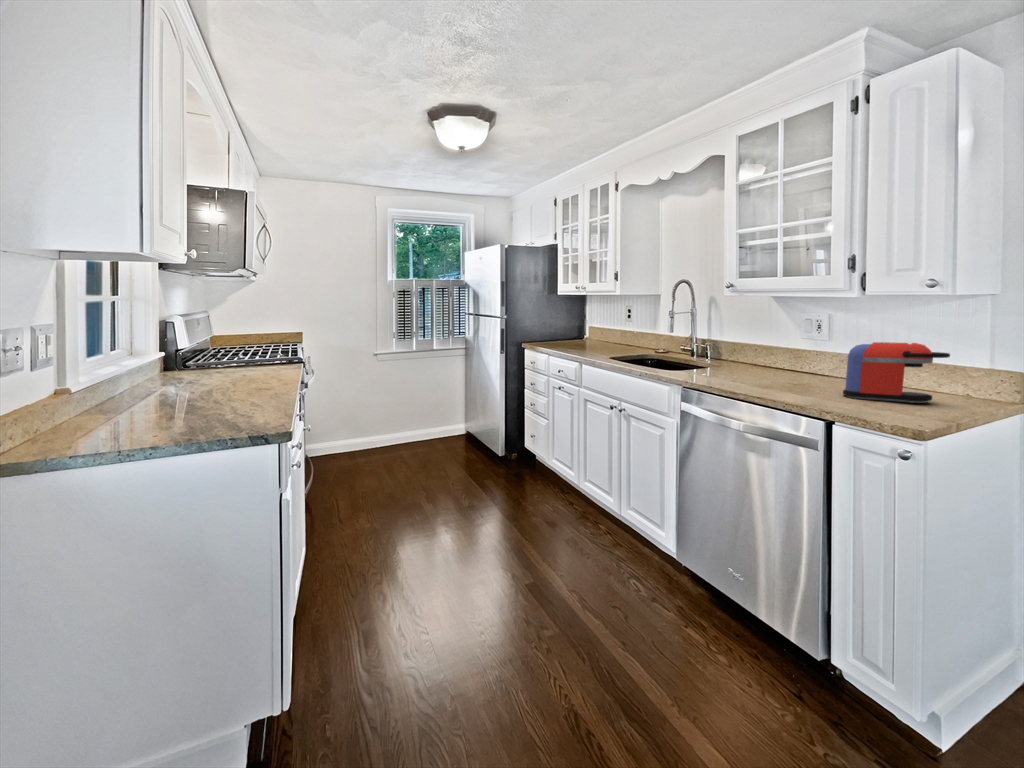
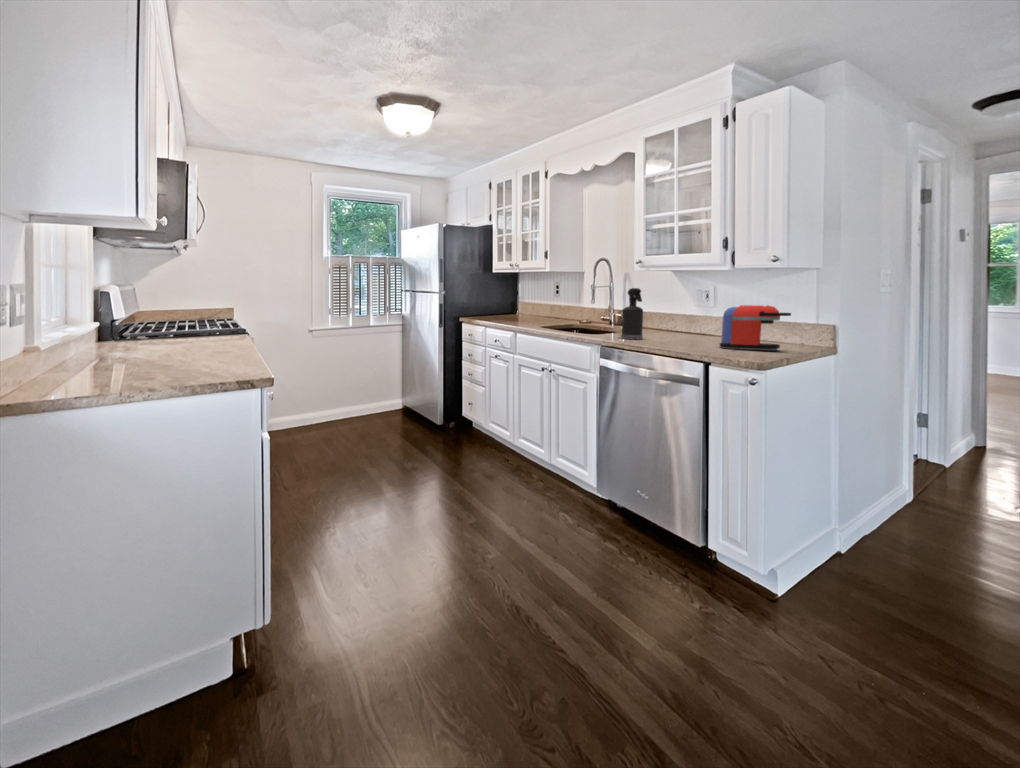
spray bottle: none [708,317,736,380] -> present [621,288,643,339]

